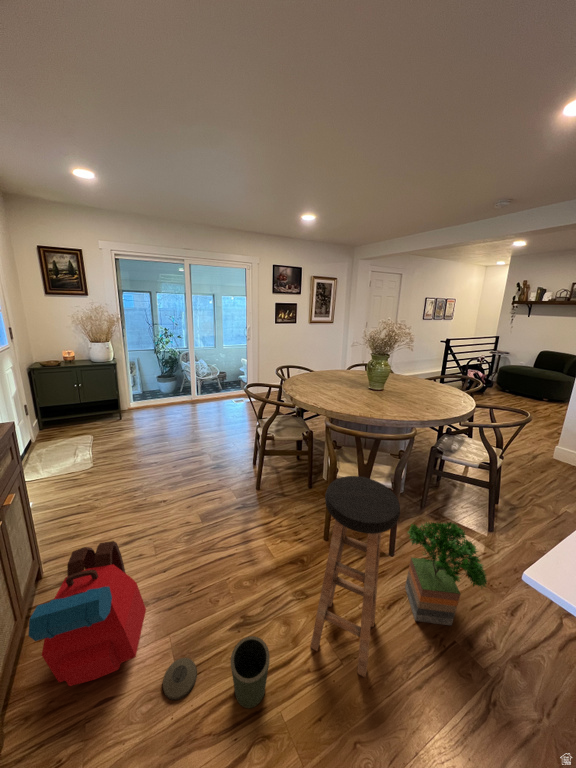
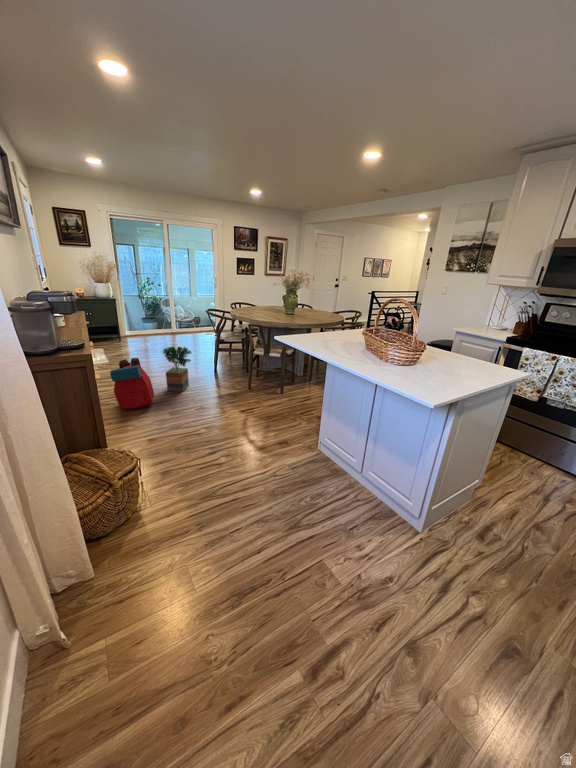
bar stool: present [311,476,400,677] -> none [231,327,263,412]
potted tree: present [405,522,487,626] -> present [163,346,192,392]
trash can: present [163,636,270,708] -> none [164,392,209,415]

